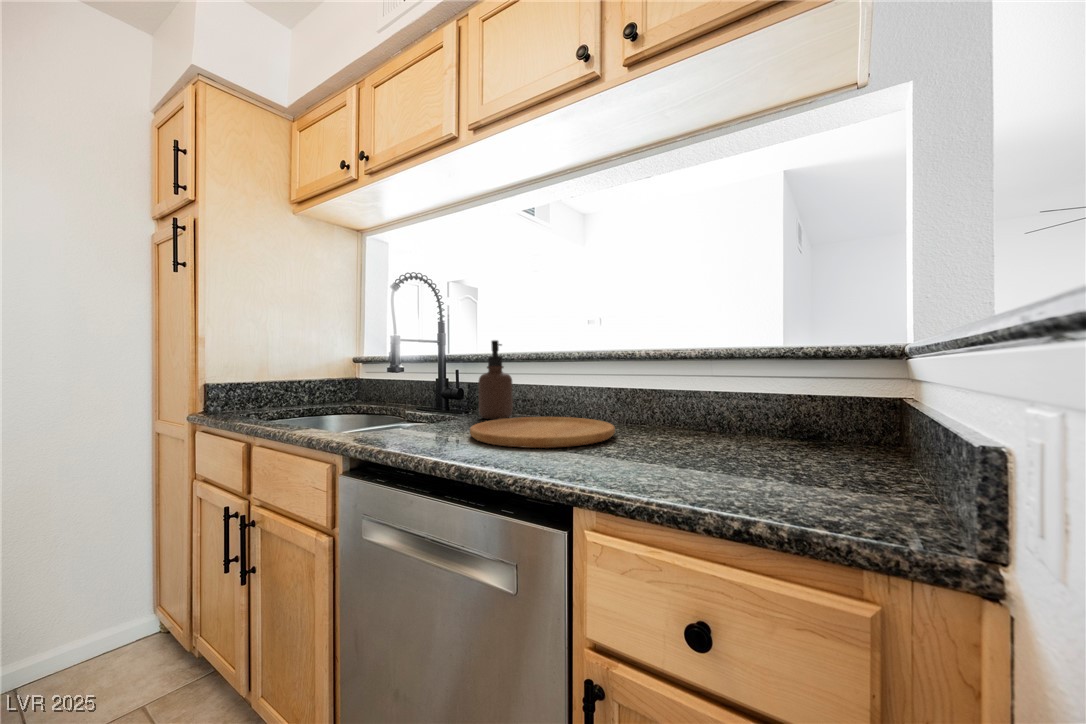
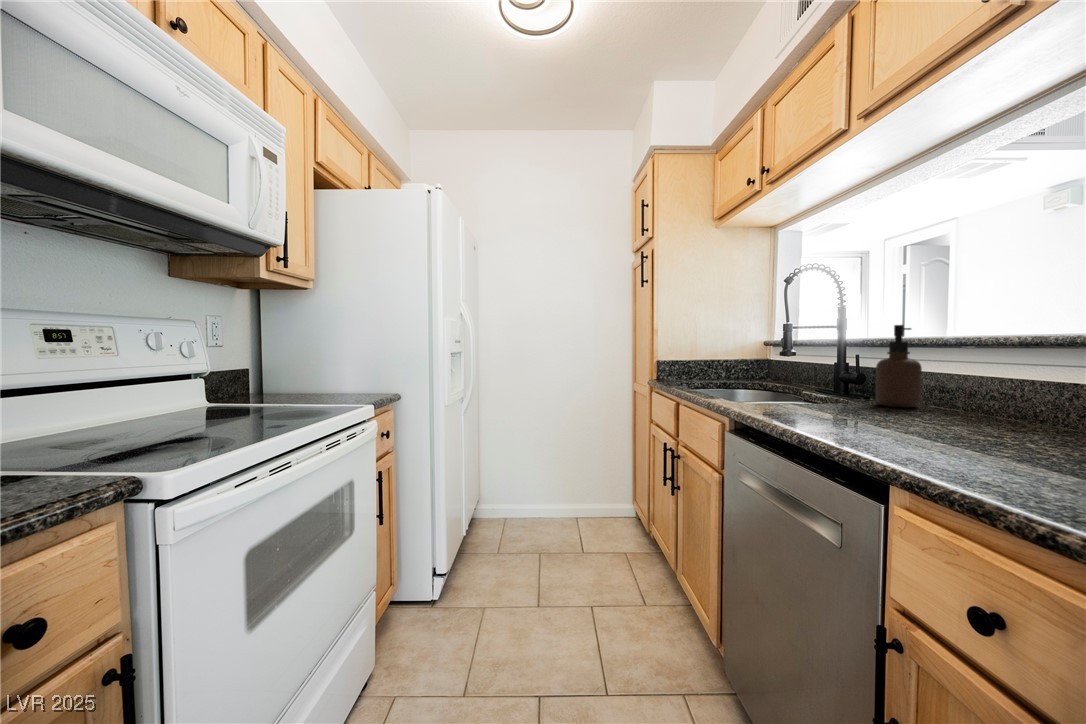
cutting board: present [470,417,615,448] -> none [838,406,1044,442]

